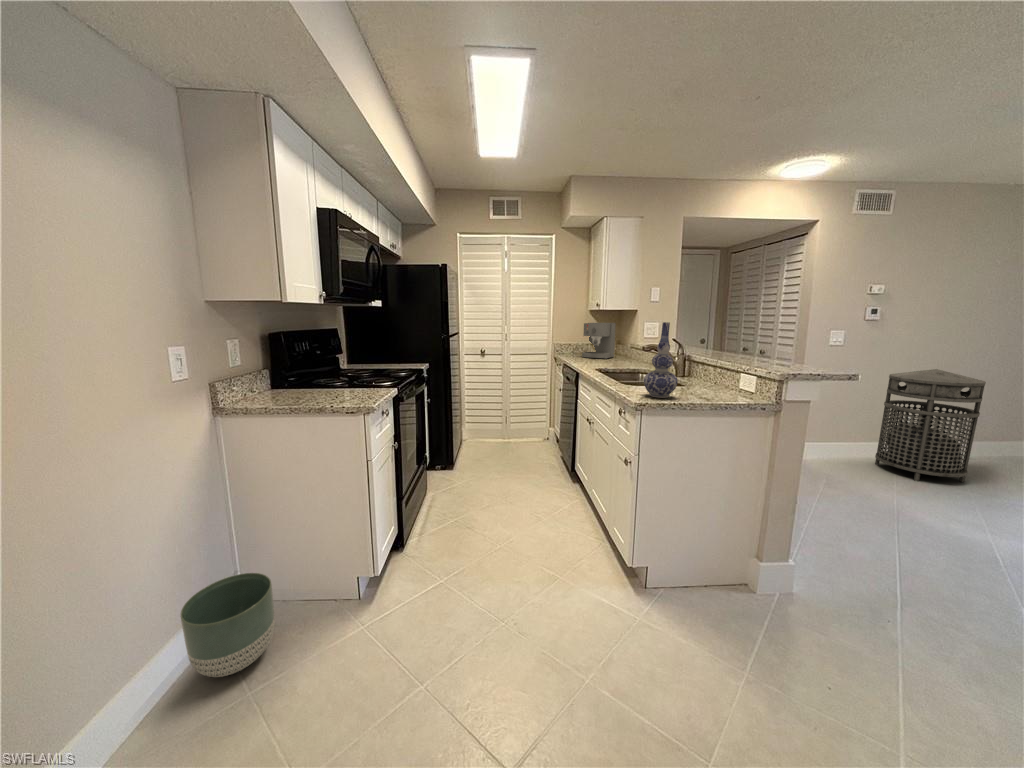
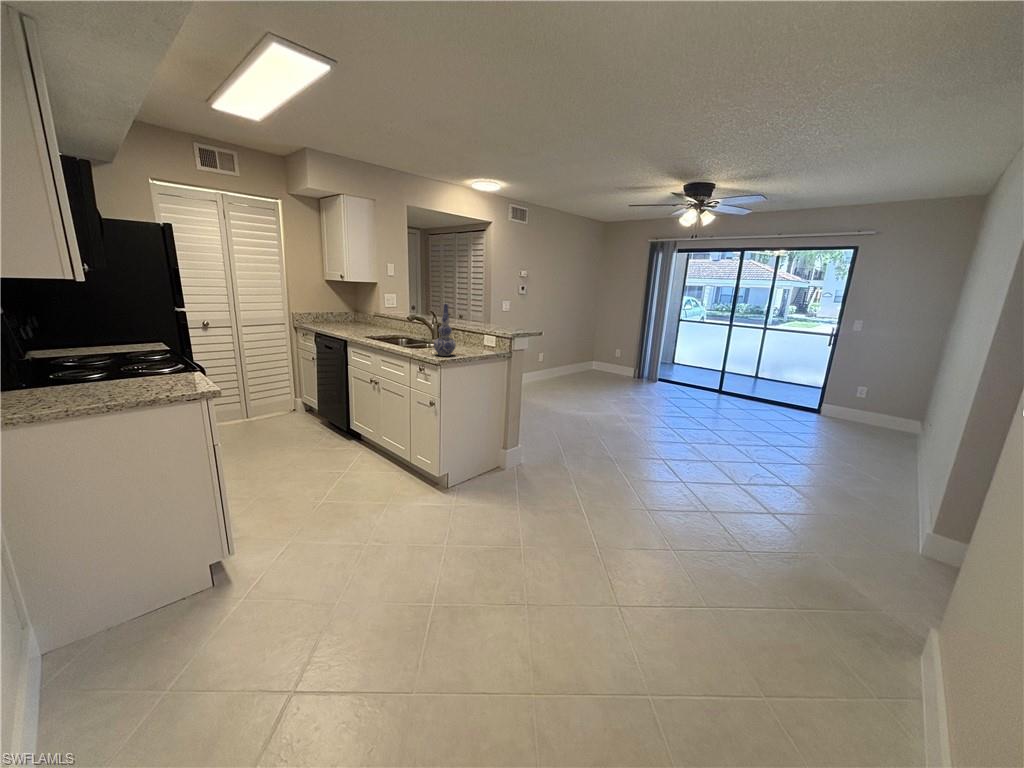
coffee maker: present [582,323,616,359] -> none [324,292,354,328]
trash can: present [875,369,986,482] -> none [531,325,573,394]
planter: present [181,573,275,677] -> none [76,579,184,687]

